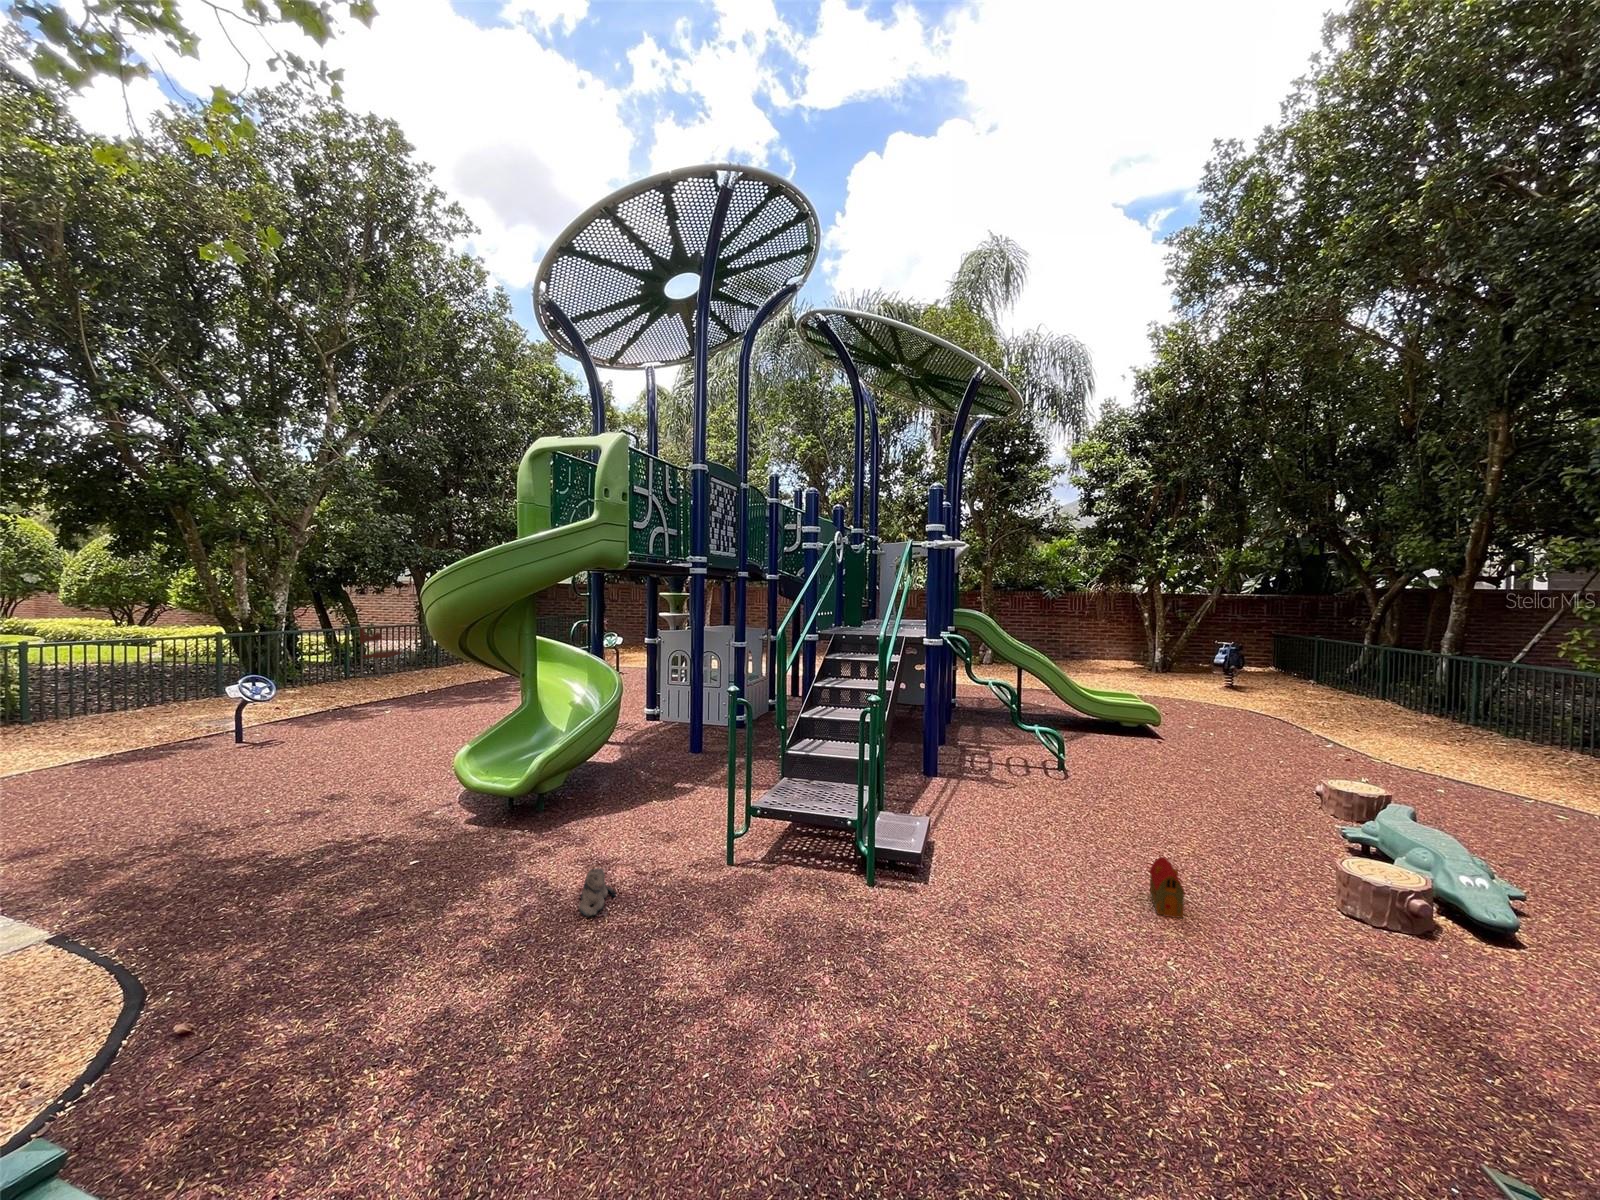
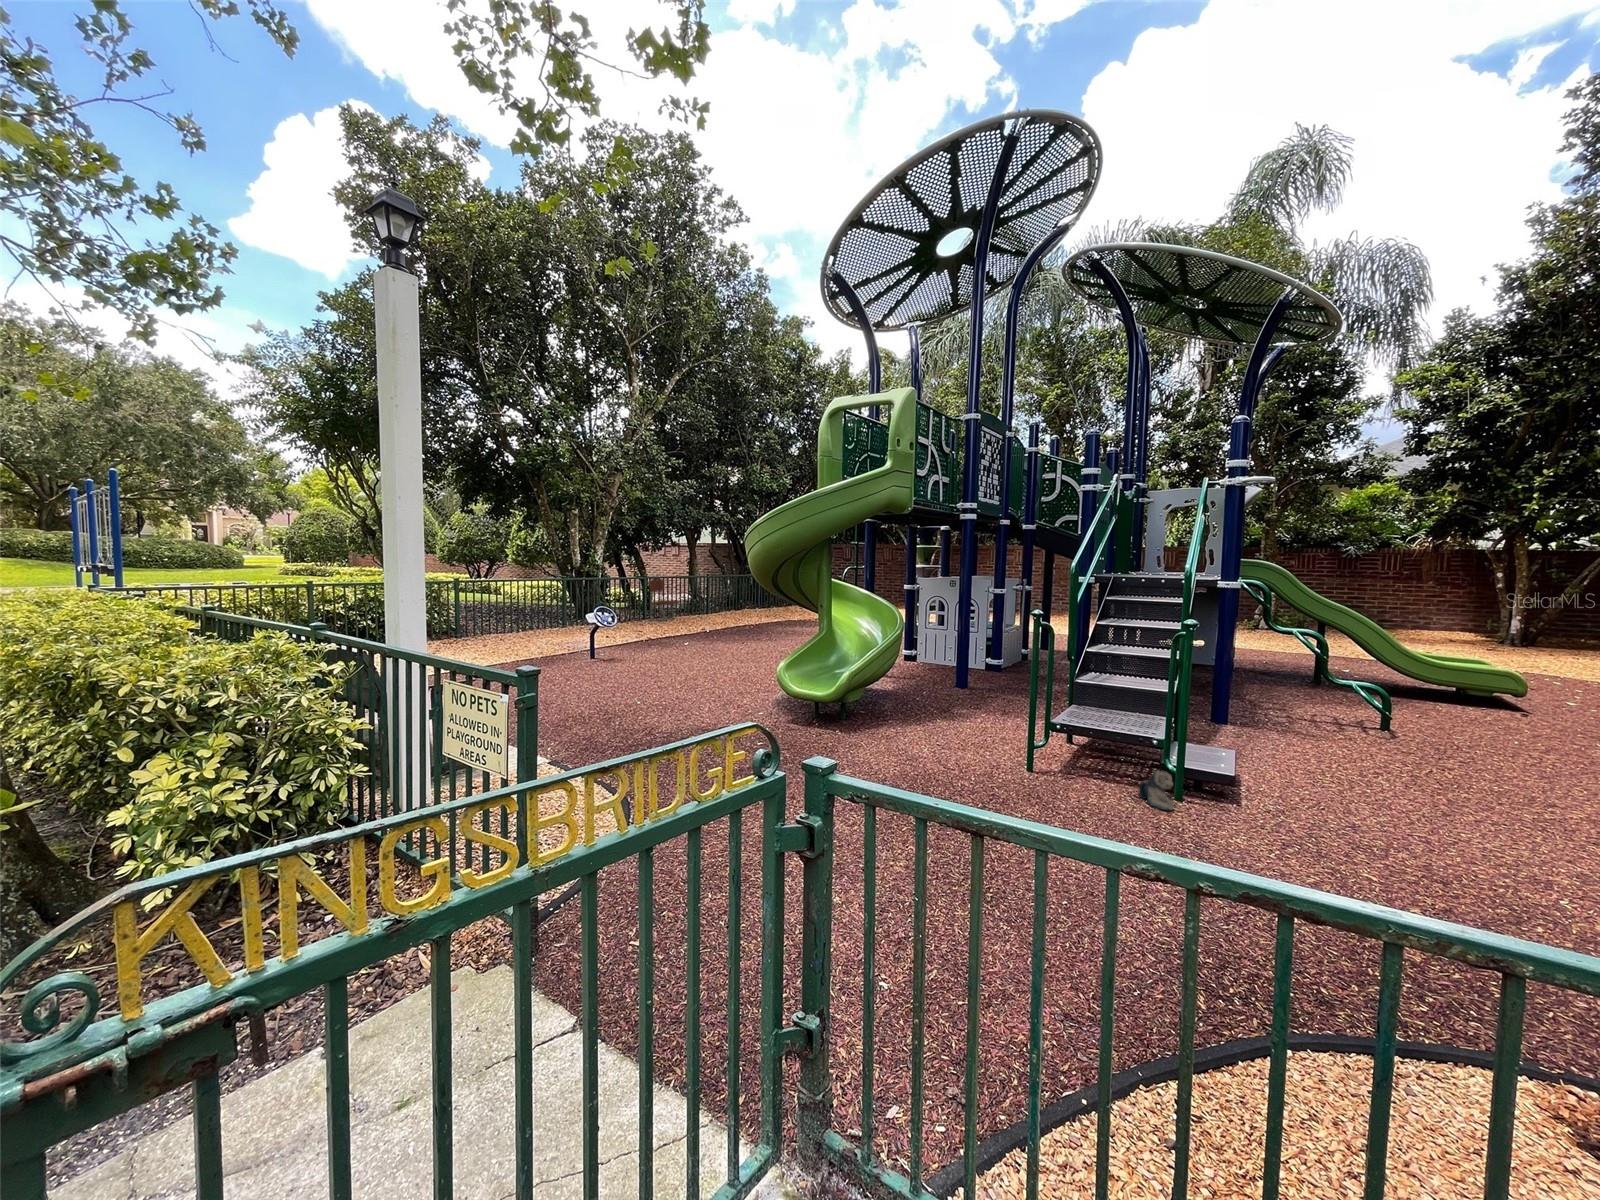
toy house: present [1149,857,1185,918] -> none [1512,796,1565,858]
plush toy: present [579,868,616,917] -> present [1138,770,1174,811]

